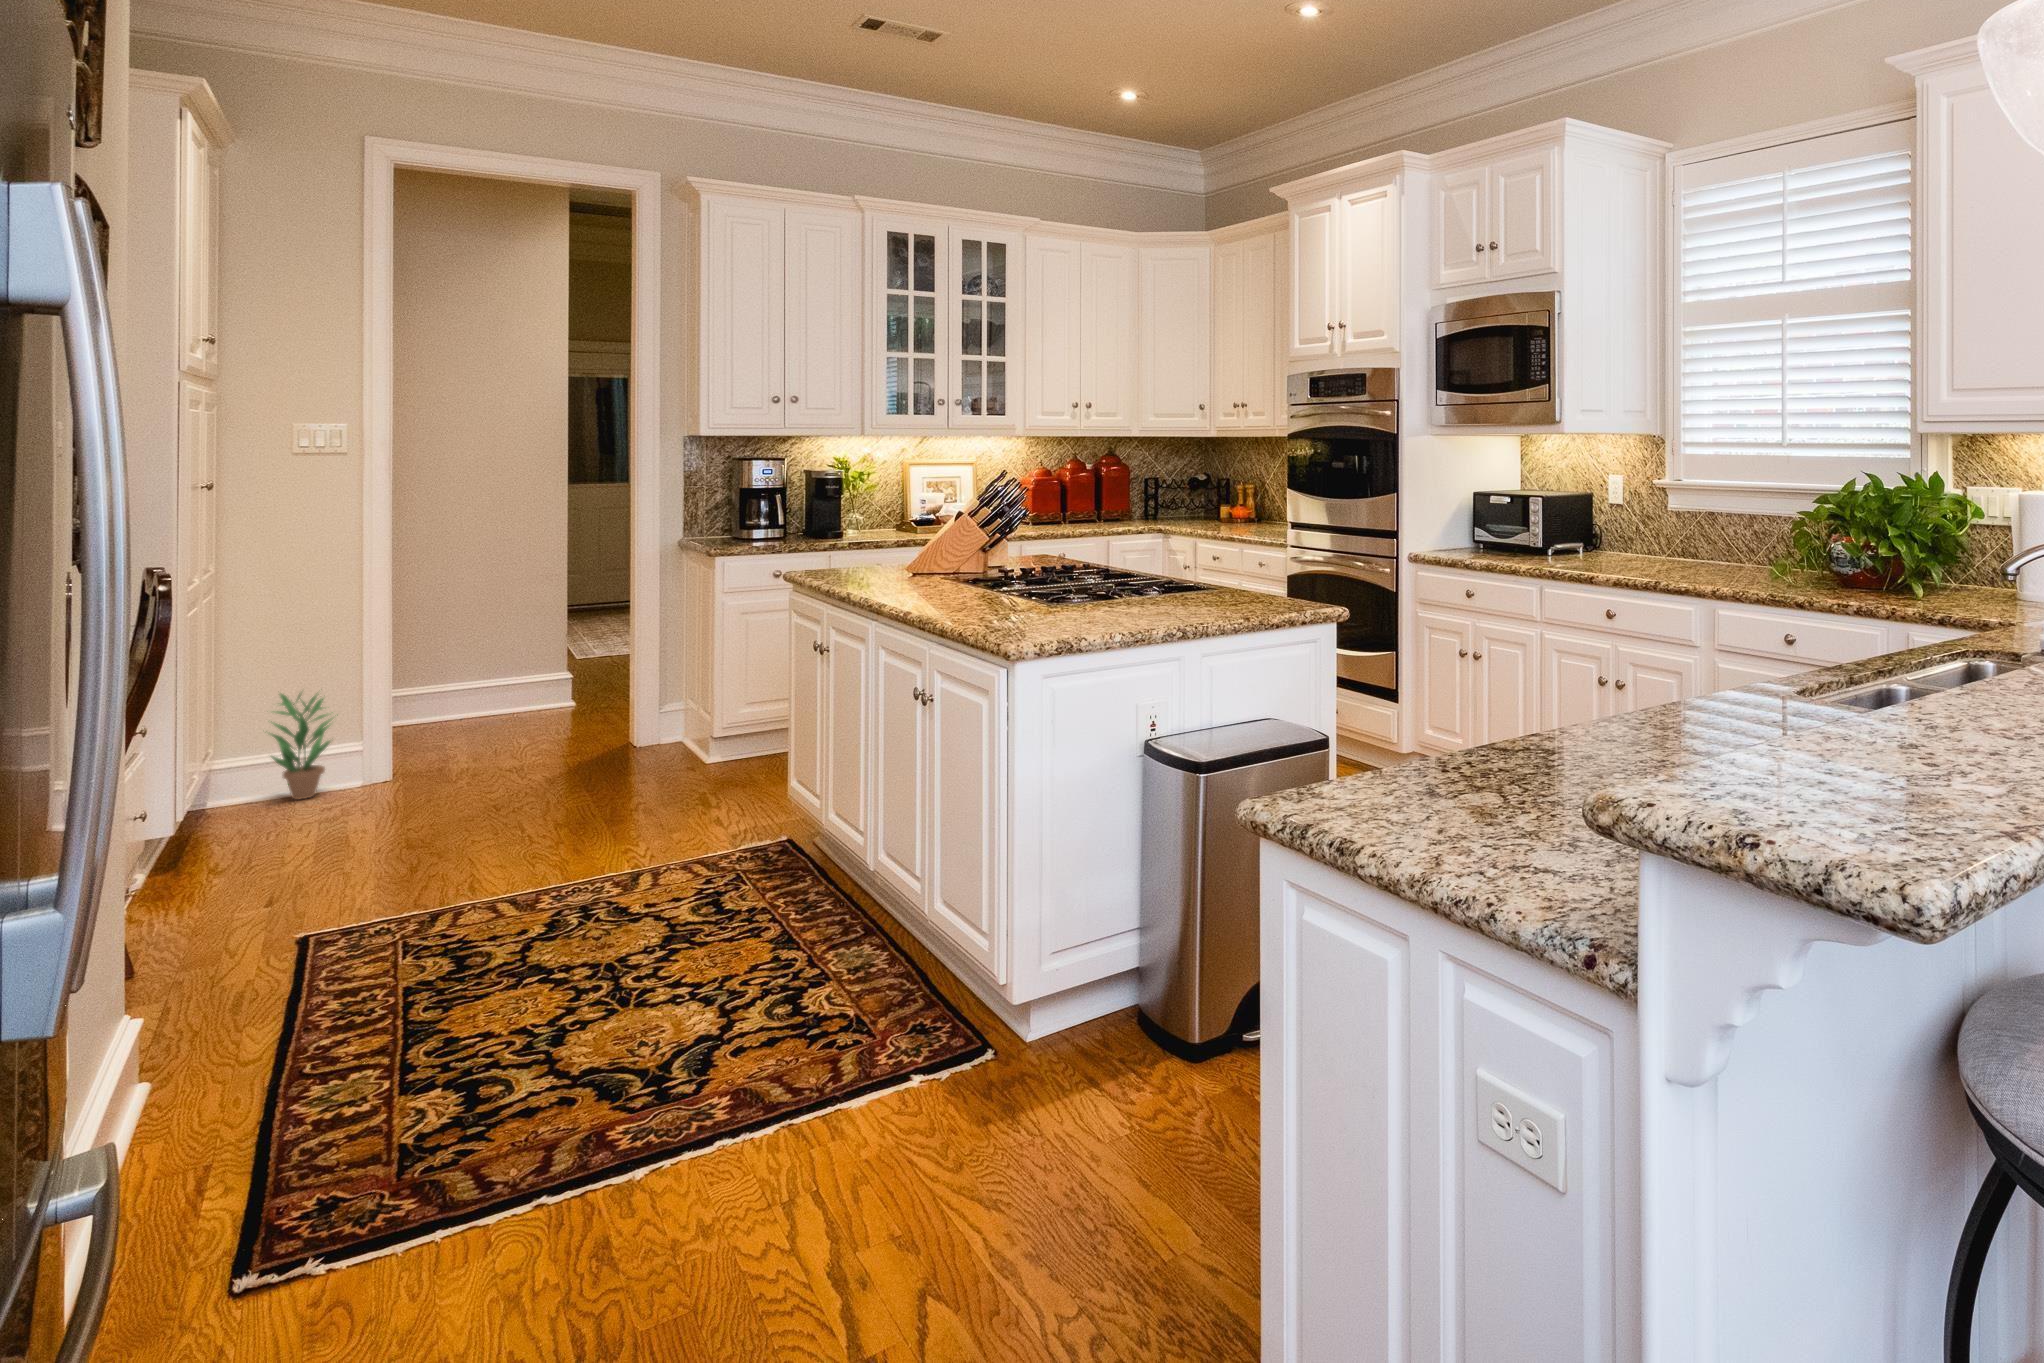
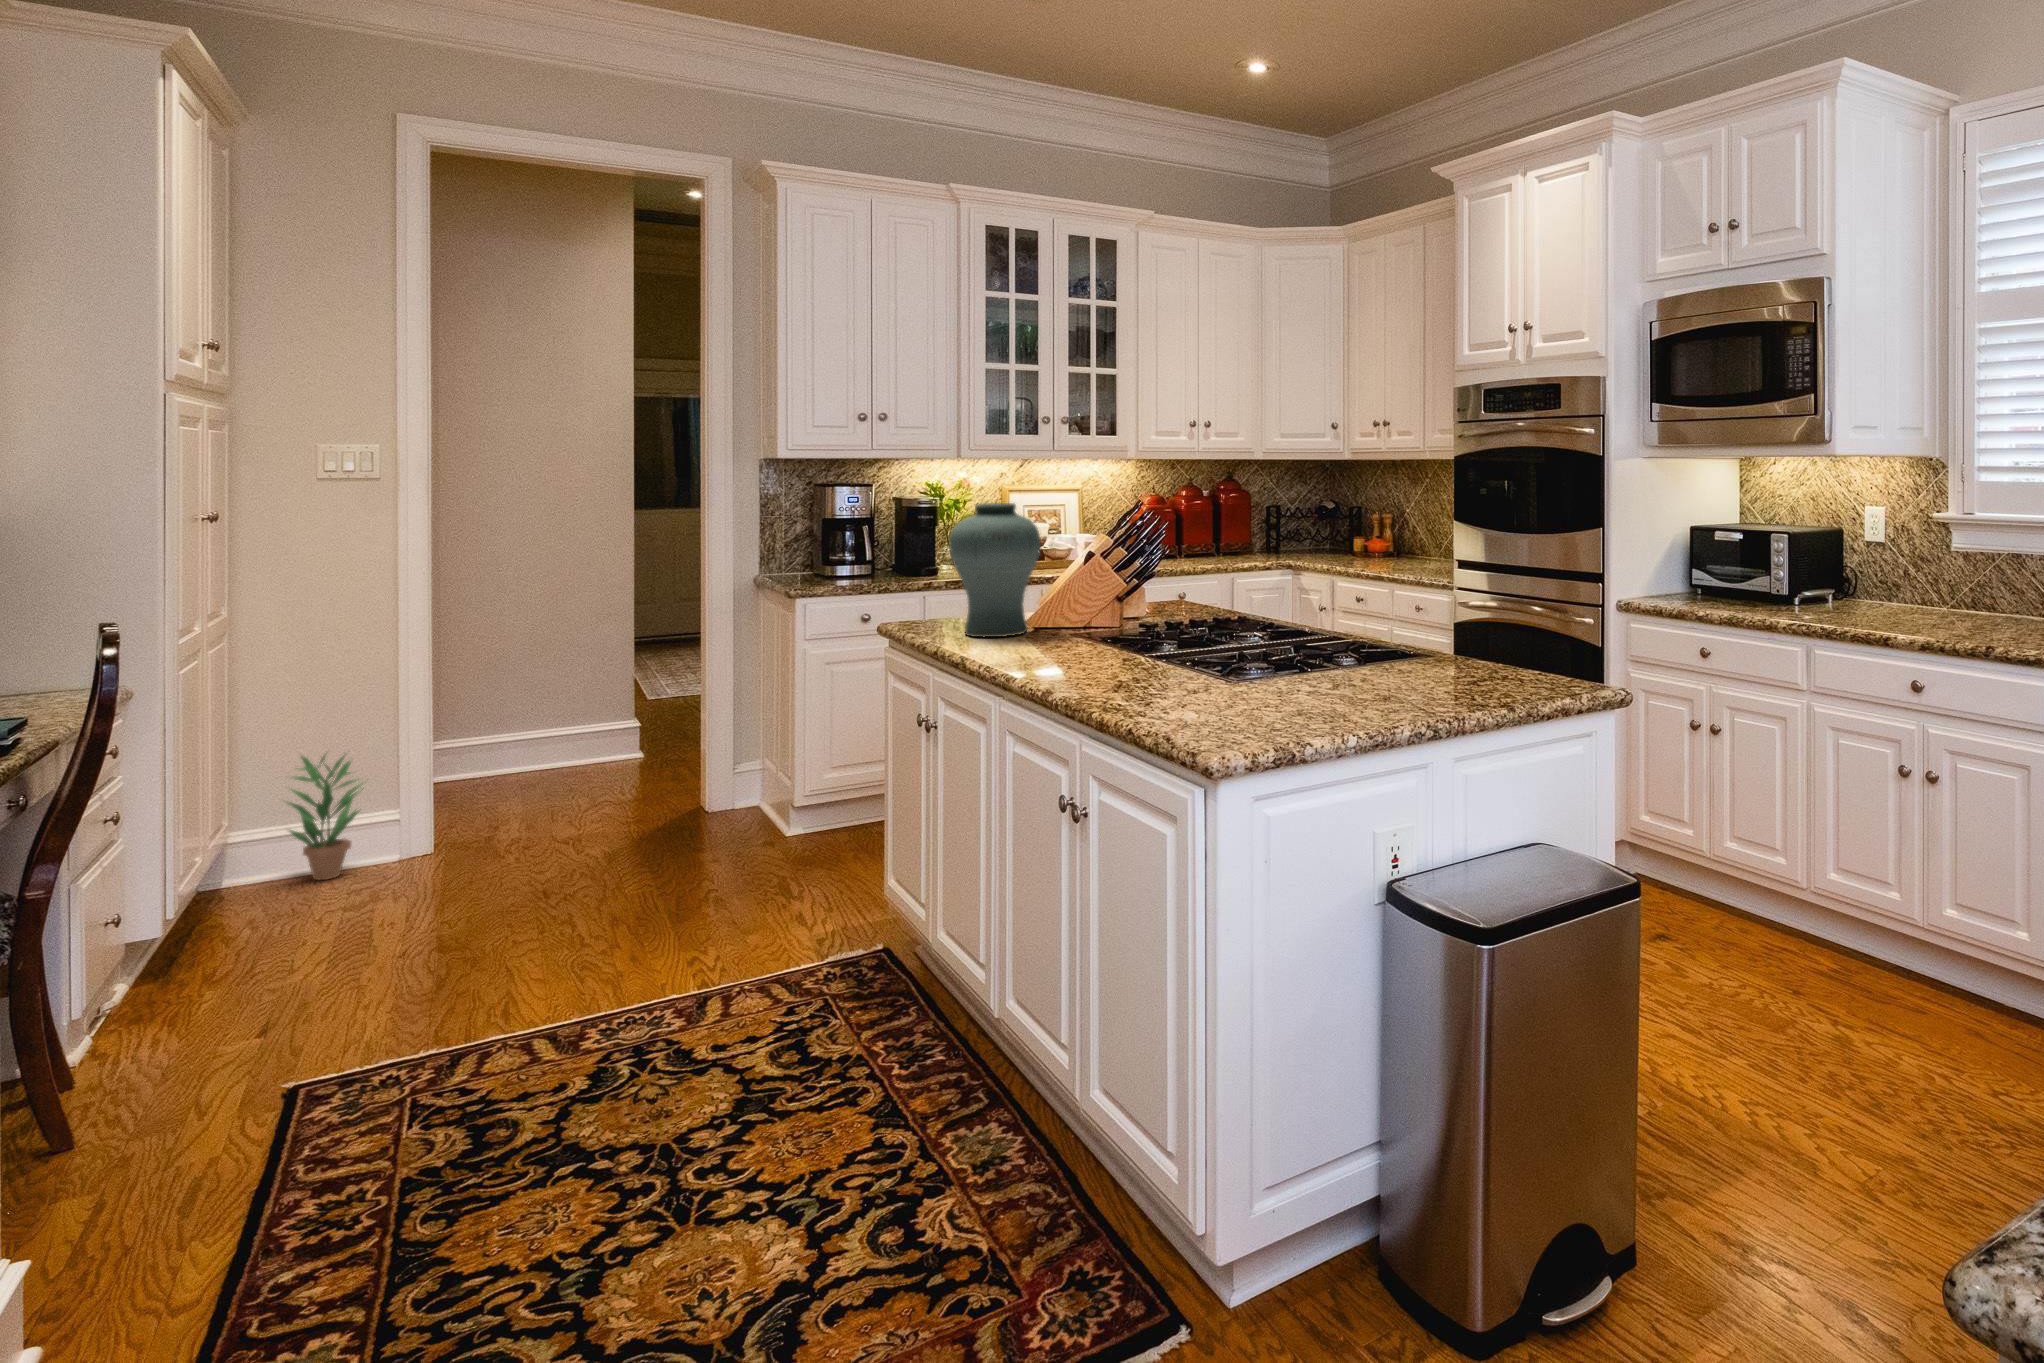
vase: none [836,473,911,579] -> present [949,503,1041,637]

